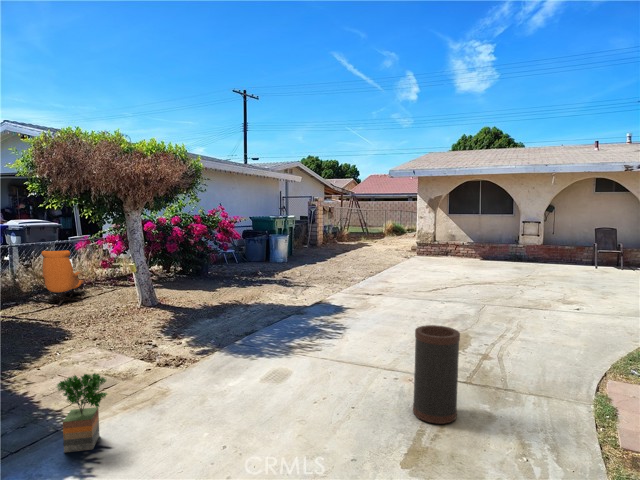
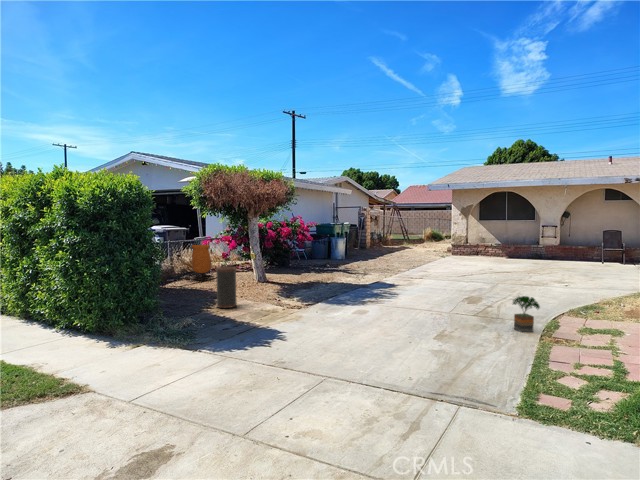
trash can: present [413,325,460,424] -> present [216,267,237,308]
potted tree: present [57,373,107,452] -> present [513,296,540,332]

